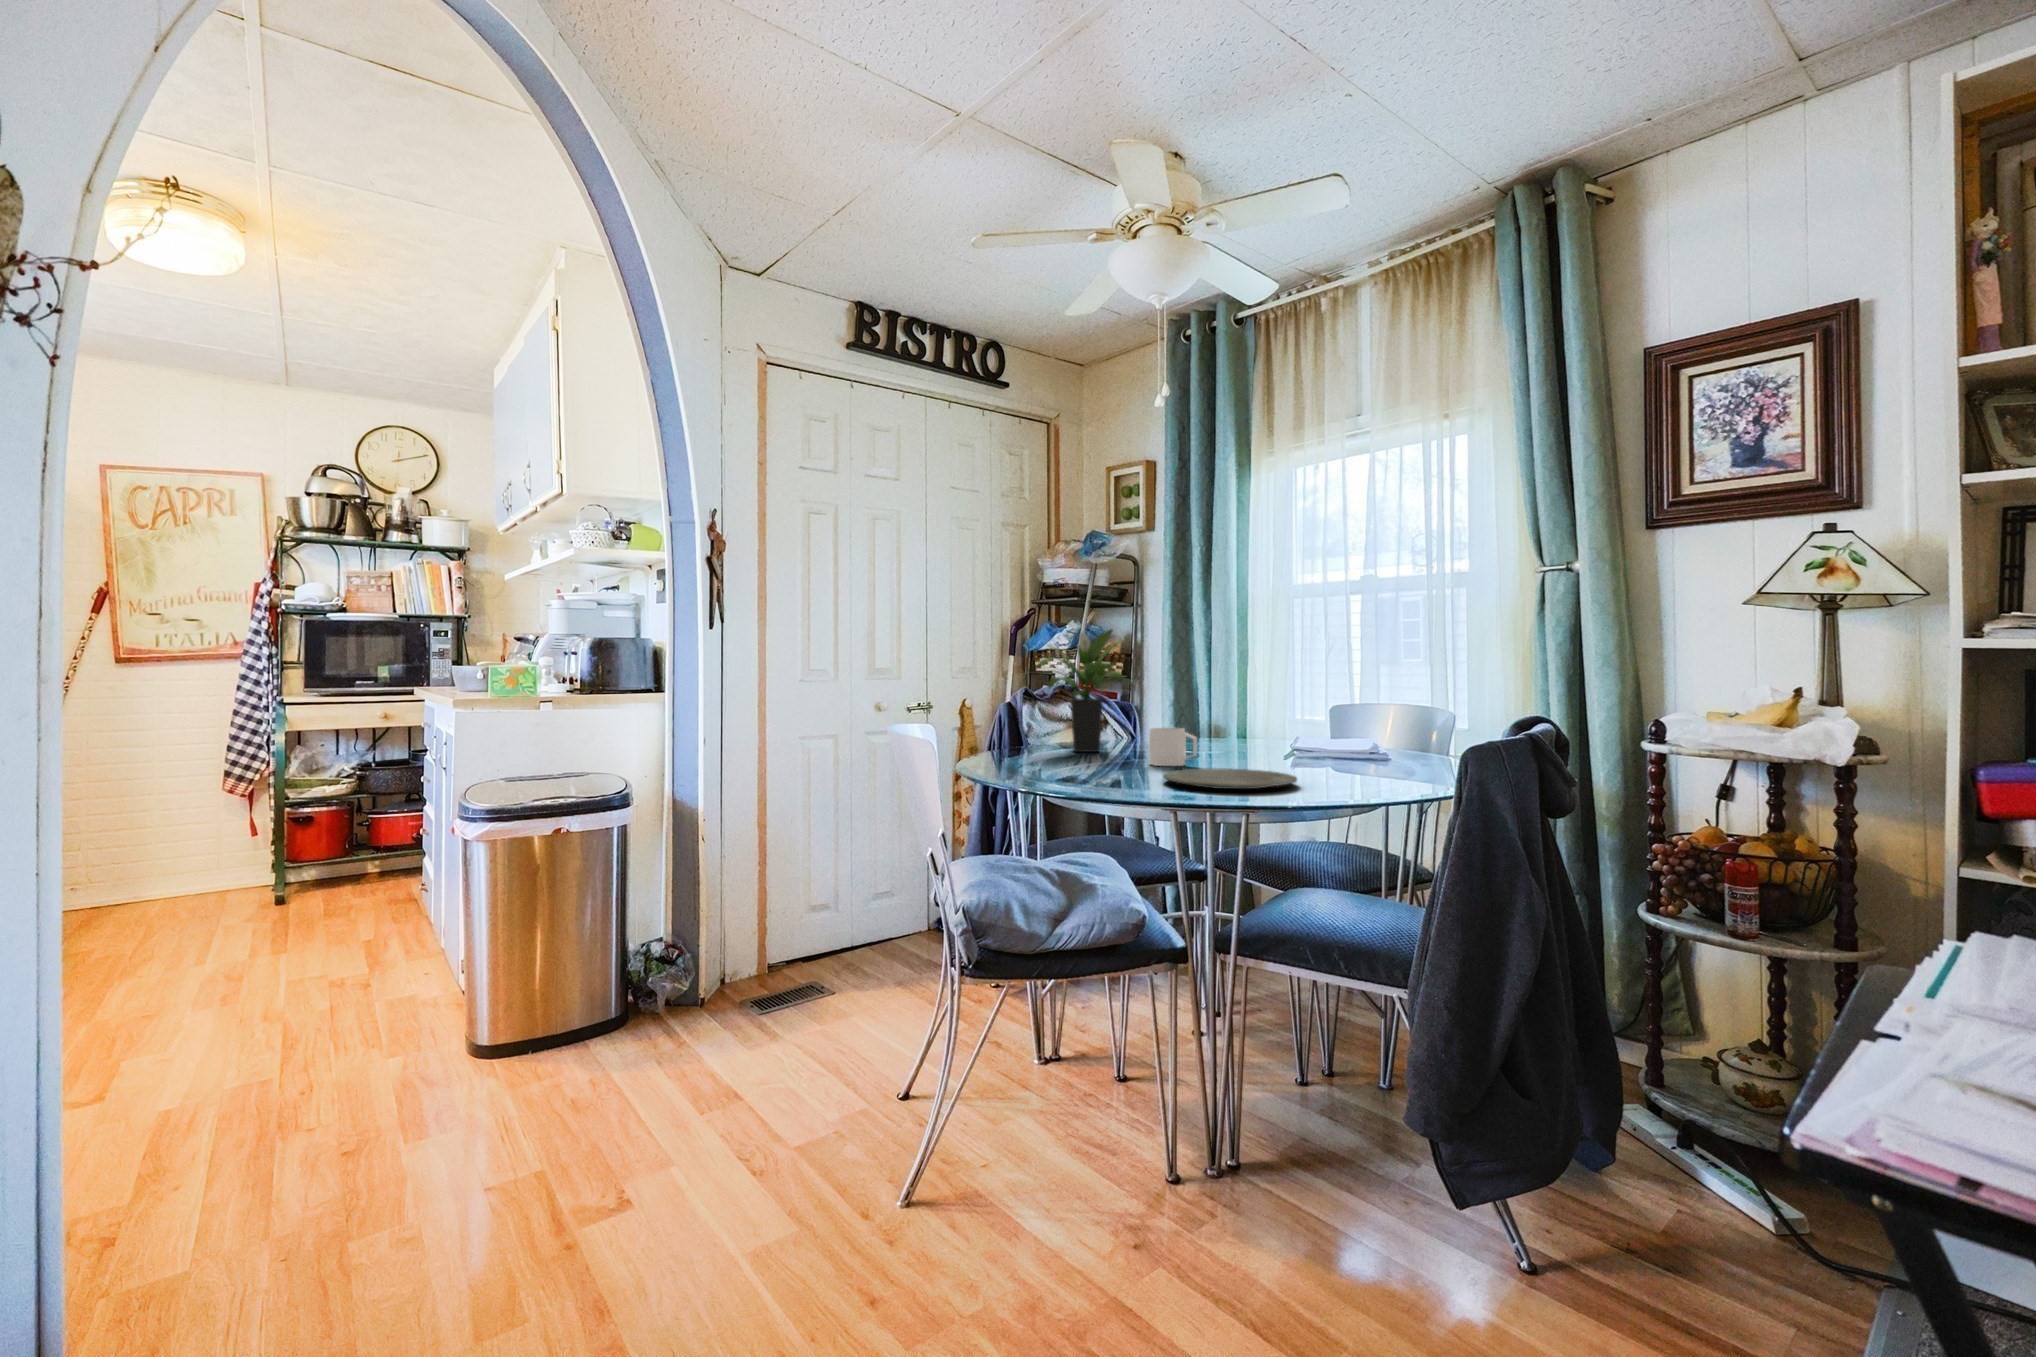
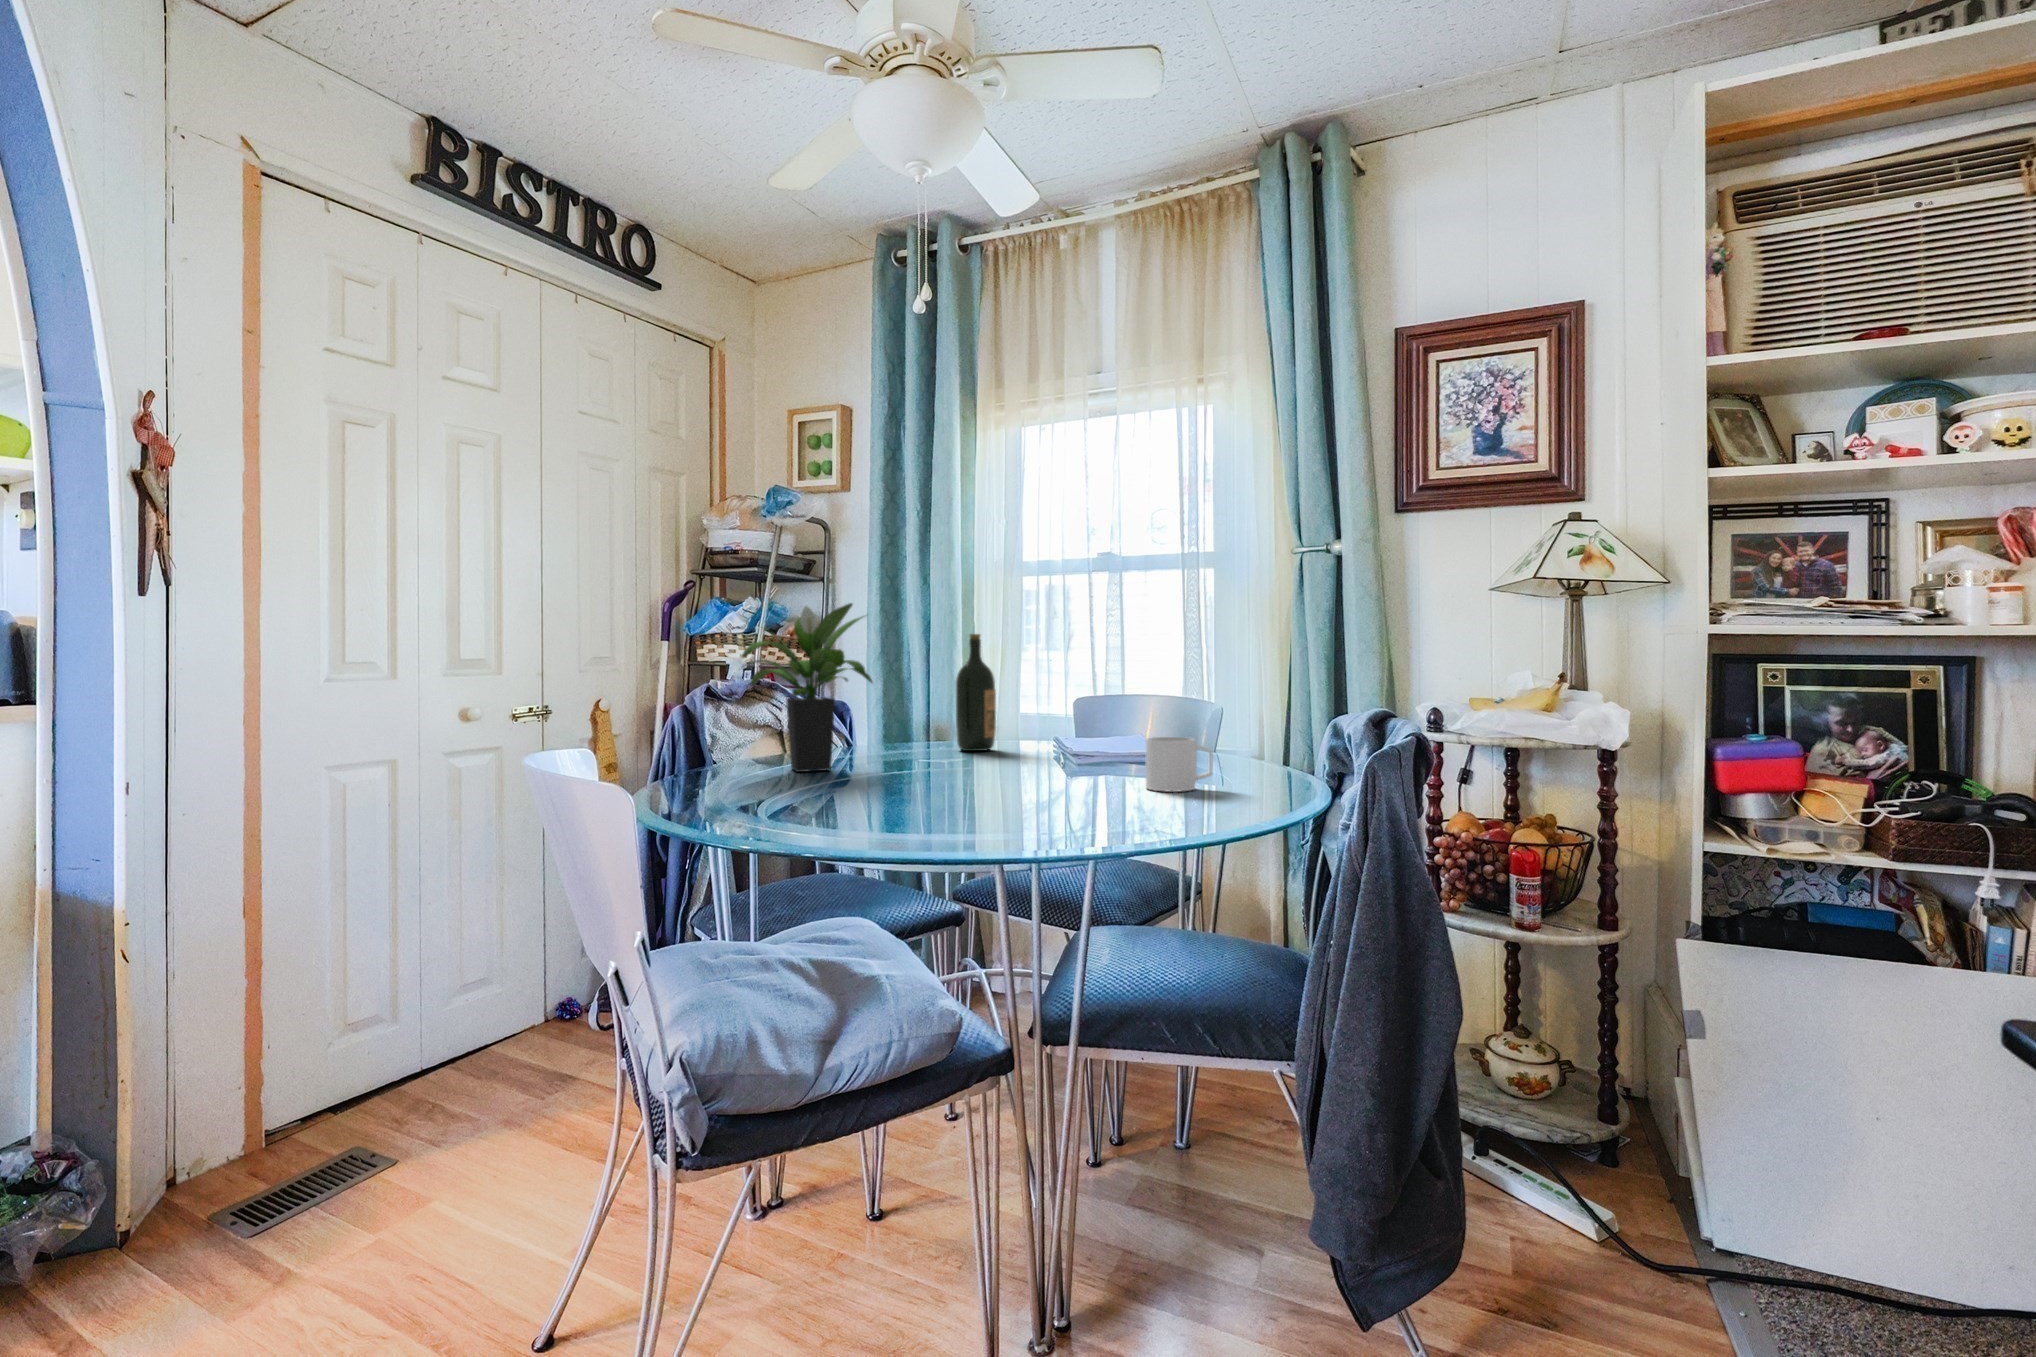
wine bottle: none [1211,649,1244,744] -> present [956,634,996,751]
mug: present [1149,727,1197,766] -> present [1145,737,1213,792]
plate: present [1163,768,1297,789] -> none [969,788,1148,820]

